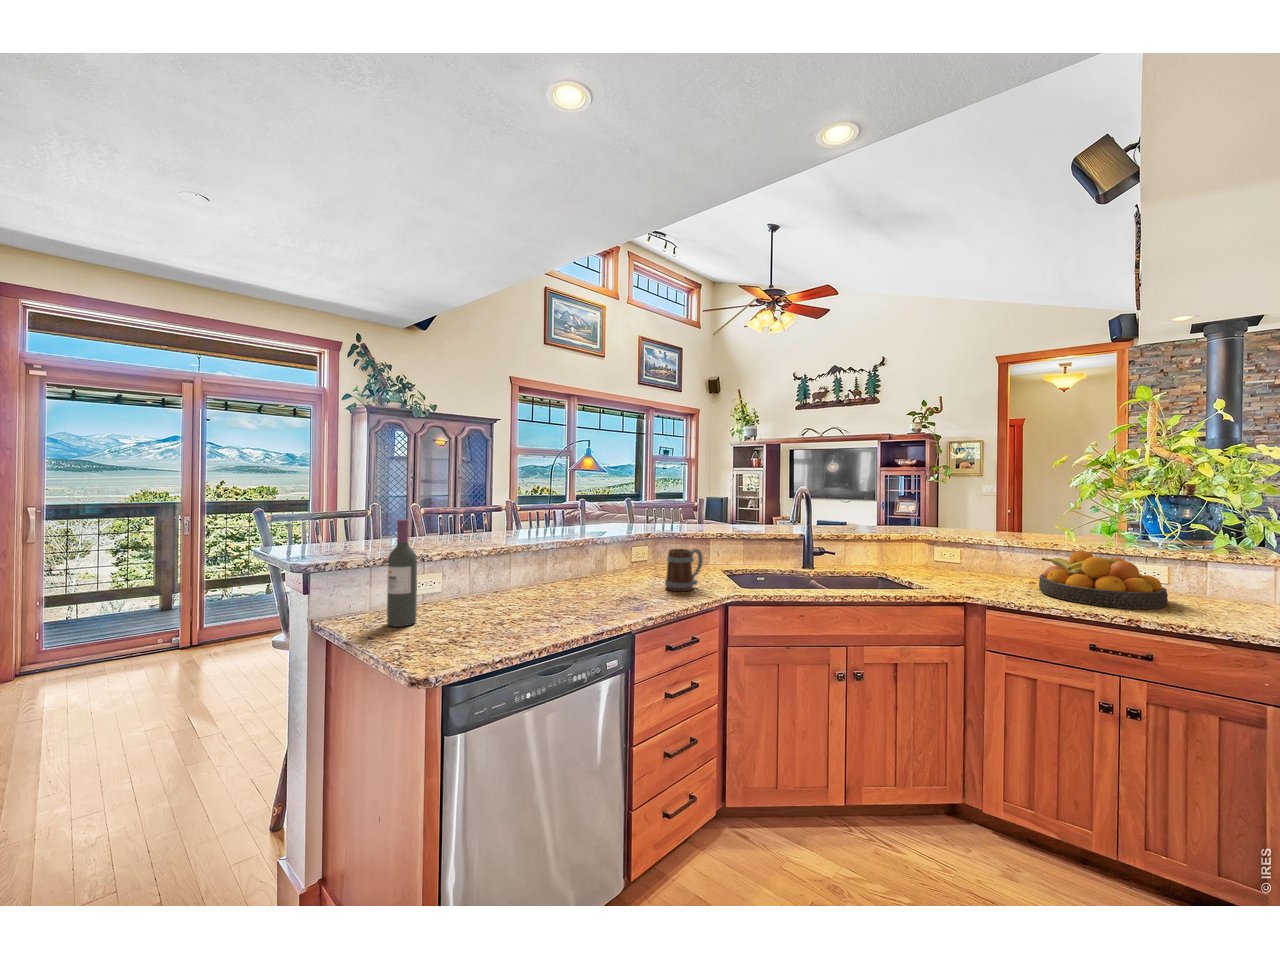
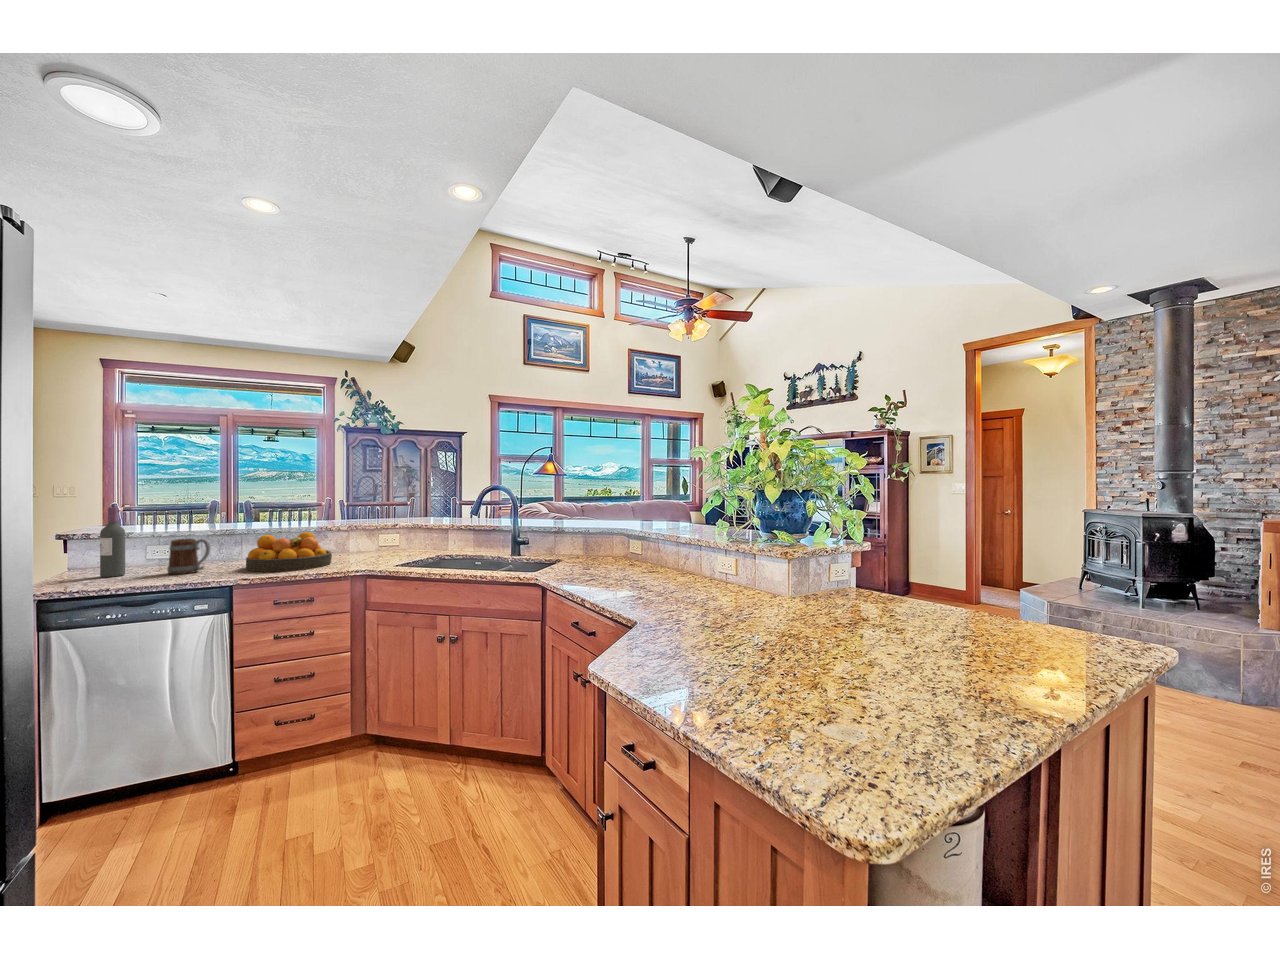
mug: present [665,549,703,591] -> present [167,539,210,574]
fruit bowl: present [1039,551,1168,609] -> present [246,532,332,572]

